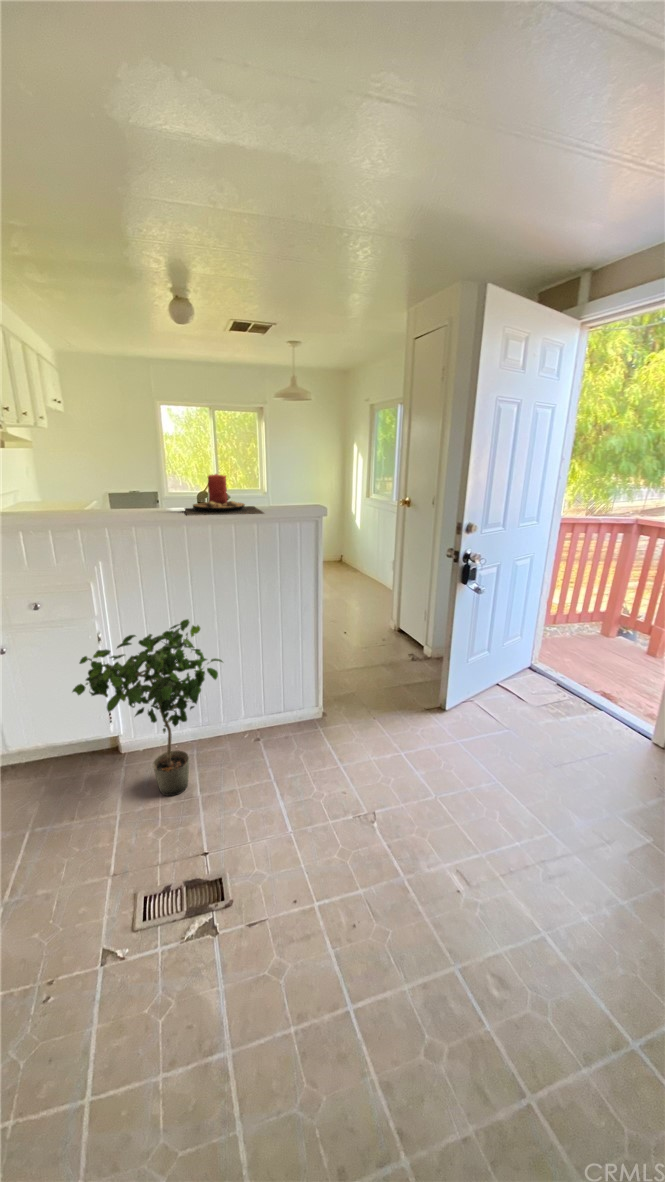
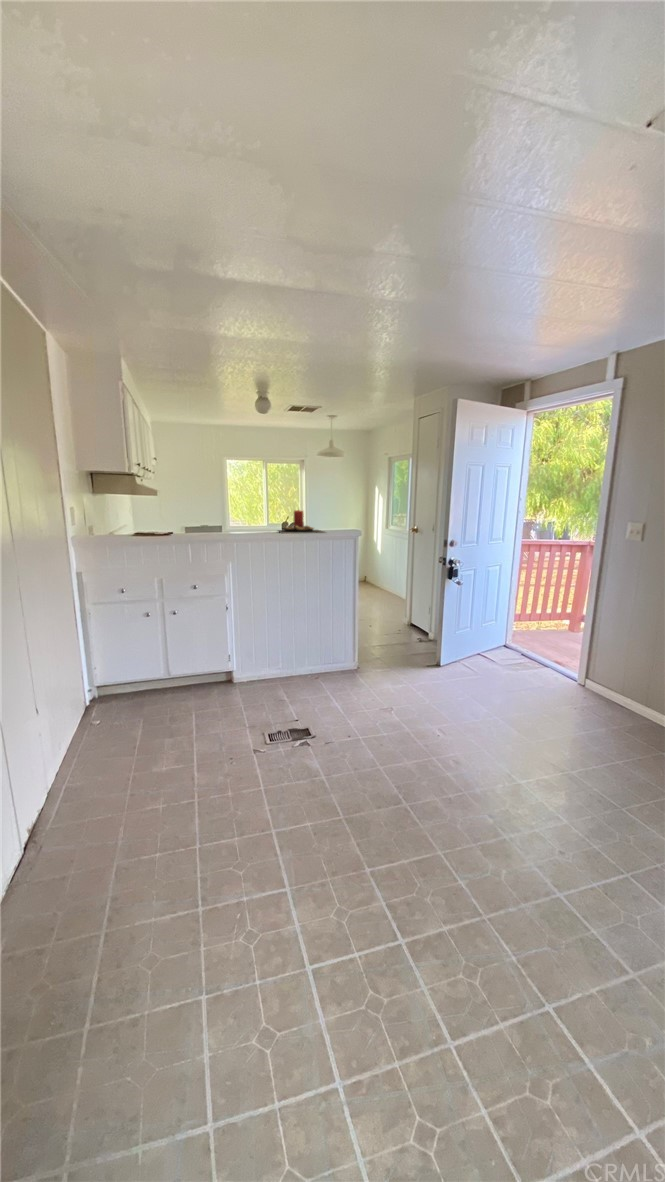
potted plant: present [73,619,223,796] -> none [224,596,301,700]

